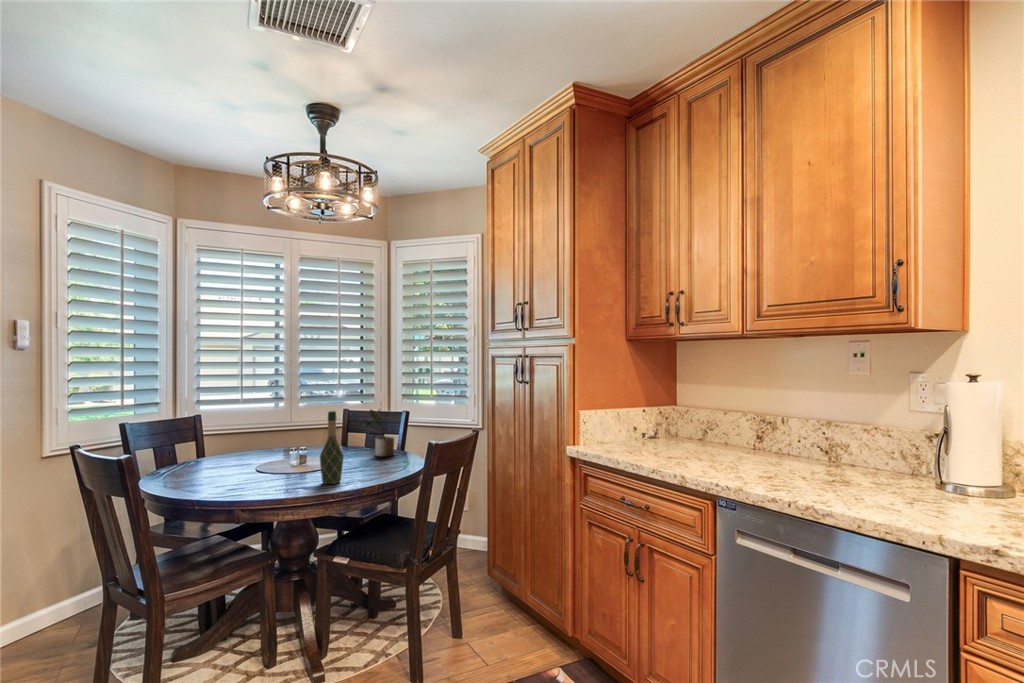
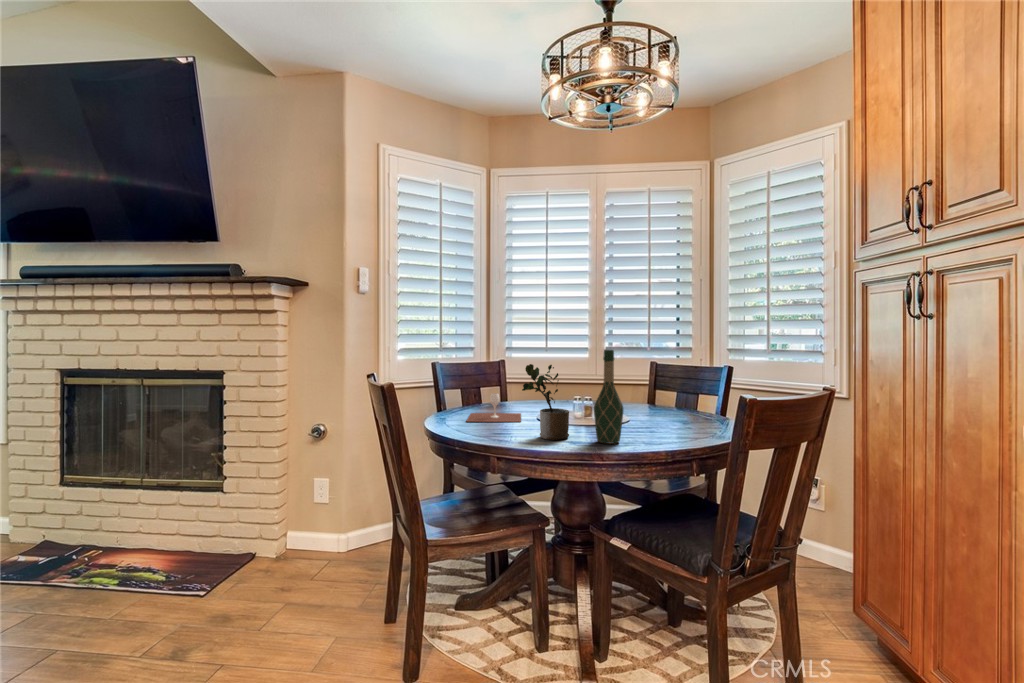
potted plant: present [366,409,394,457] -> present [522,364,569,440]
wine glass: none [183,451,243,481] -> present [466,393,521,422]

